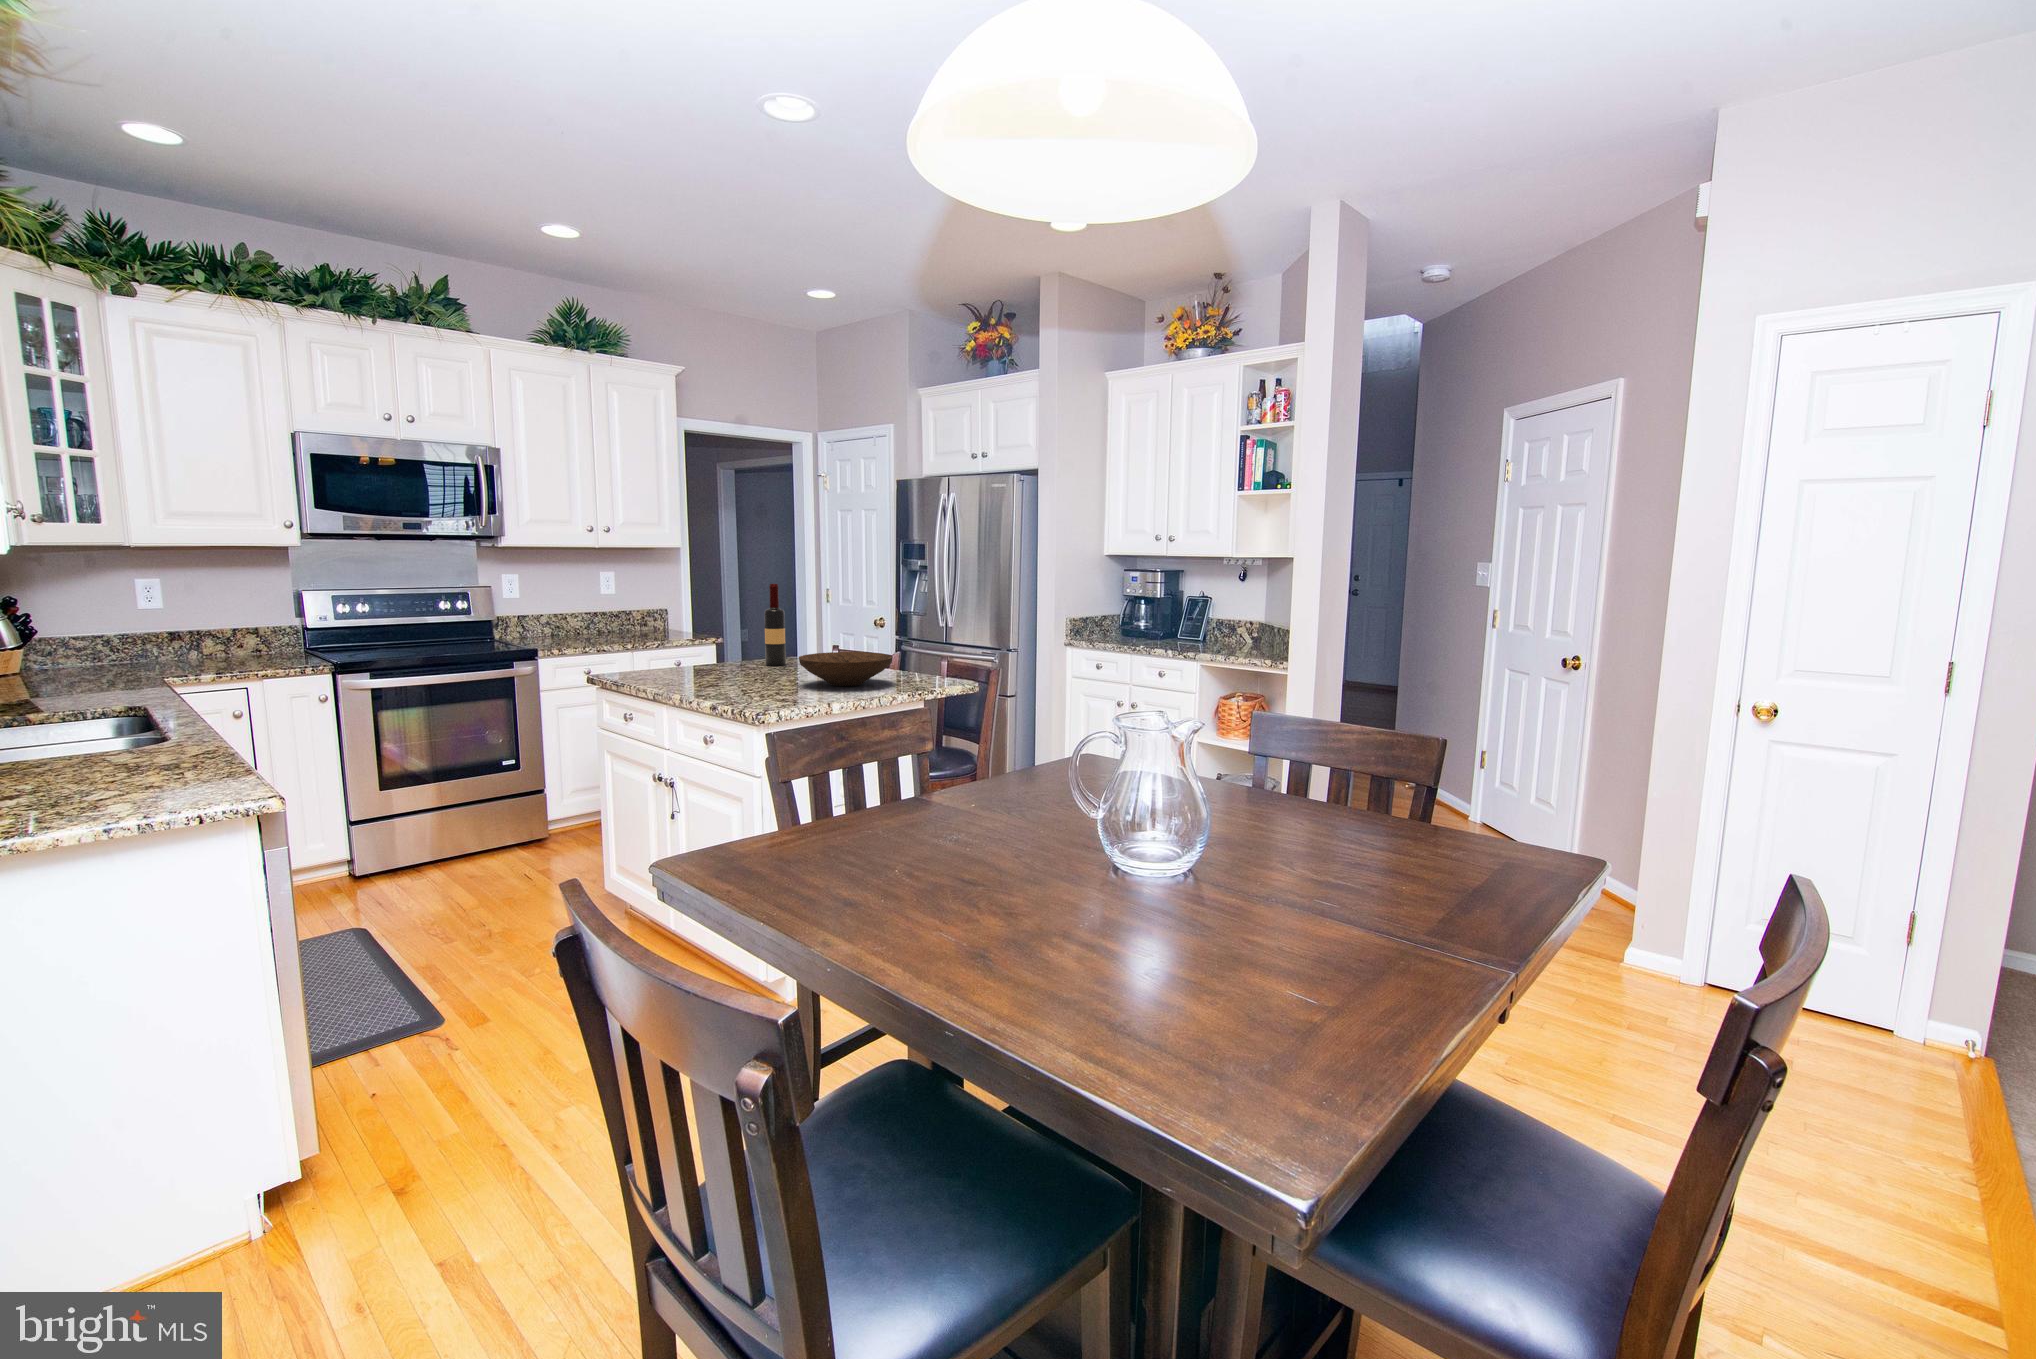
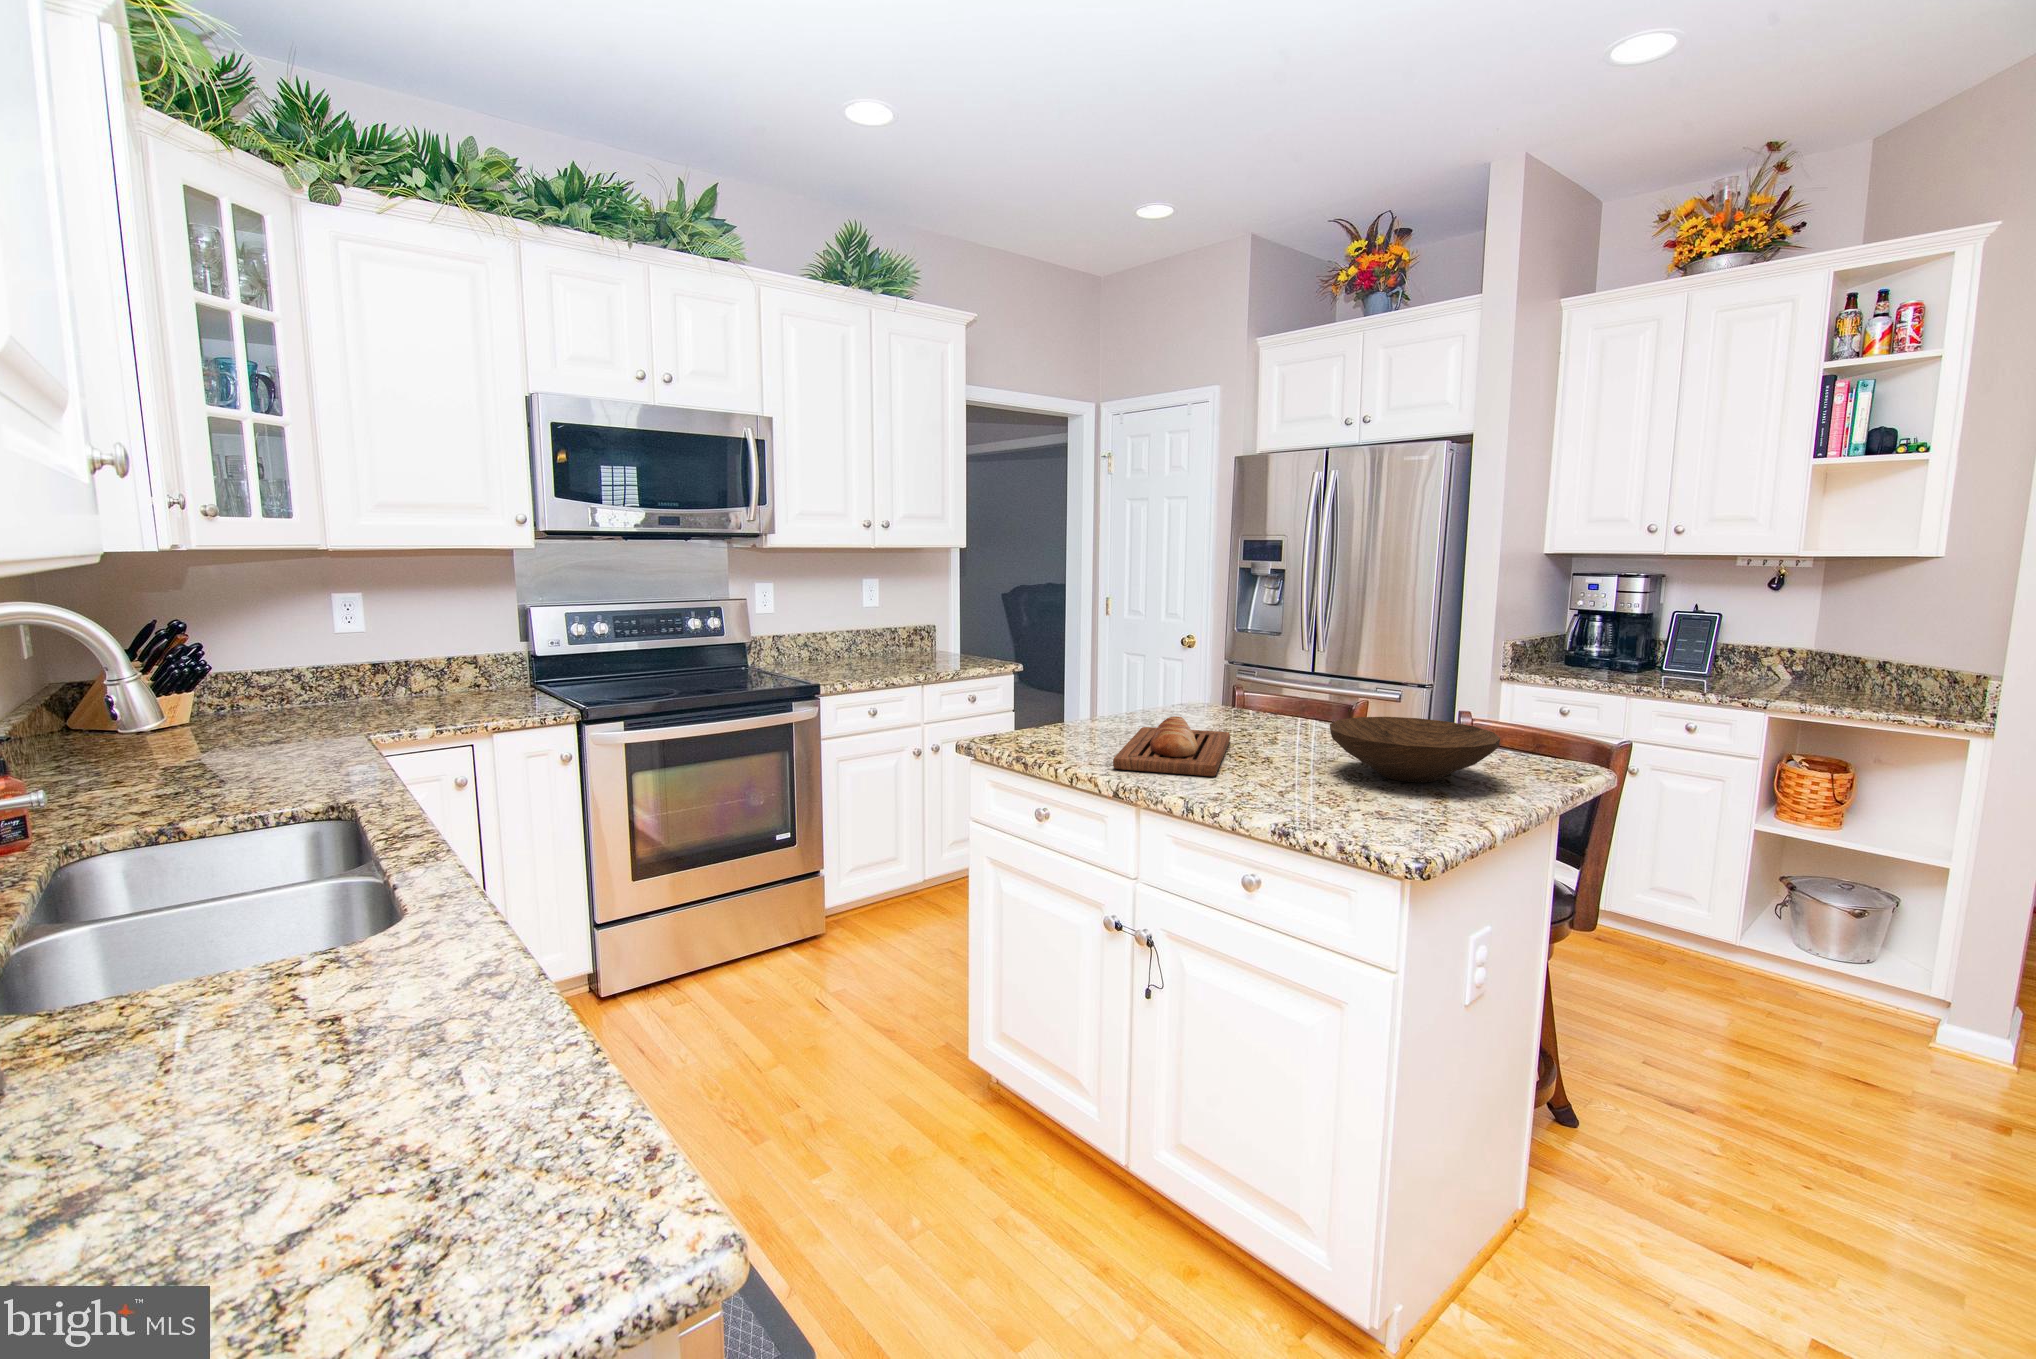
wine bottle: present [764,584,786,666] -> none [1188,602,1221,726]
bread loaf: none [670,656,773,685] -> present [1113,716,1230,776]

